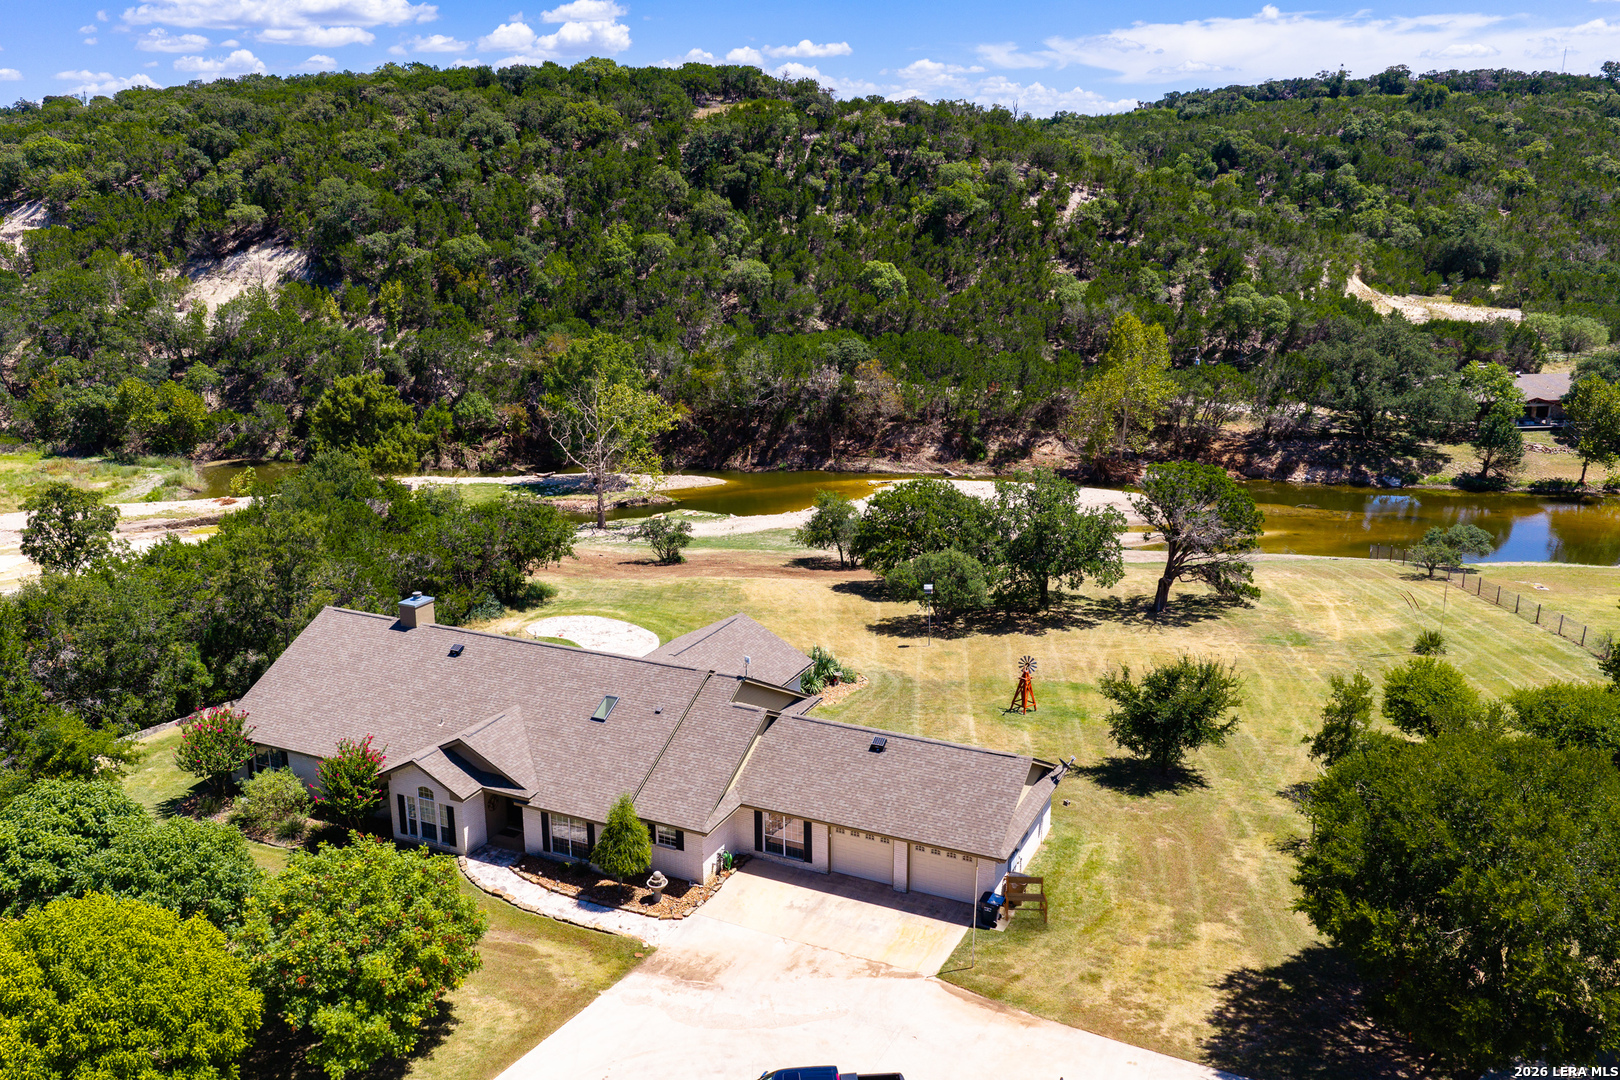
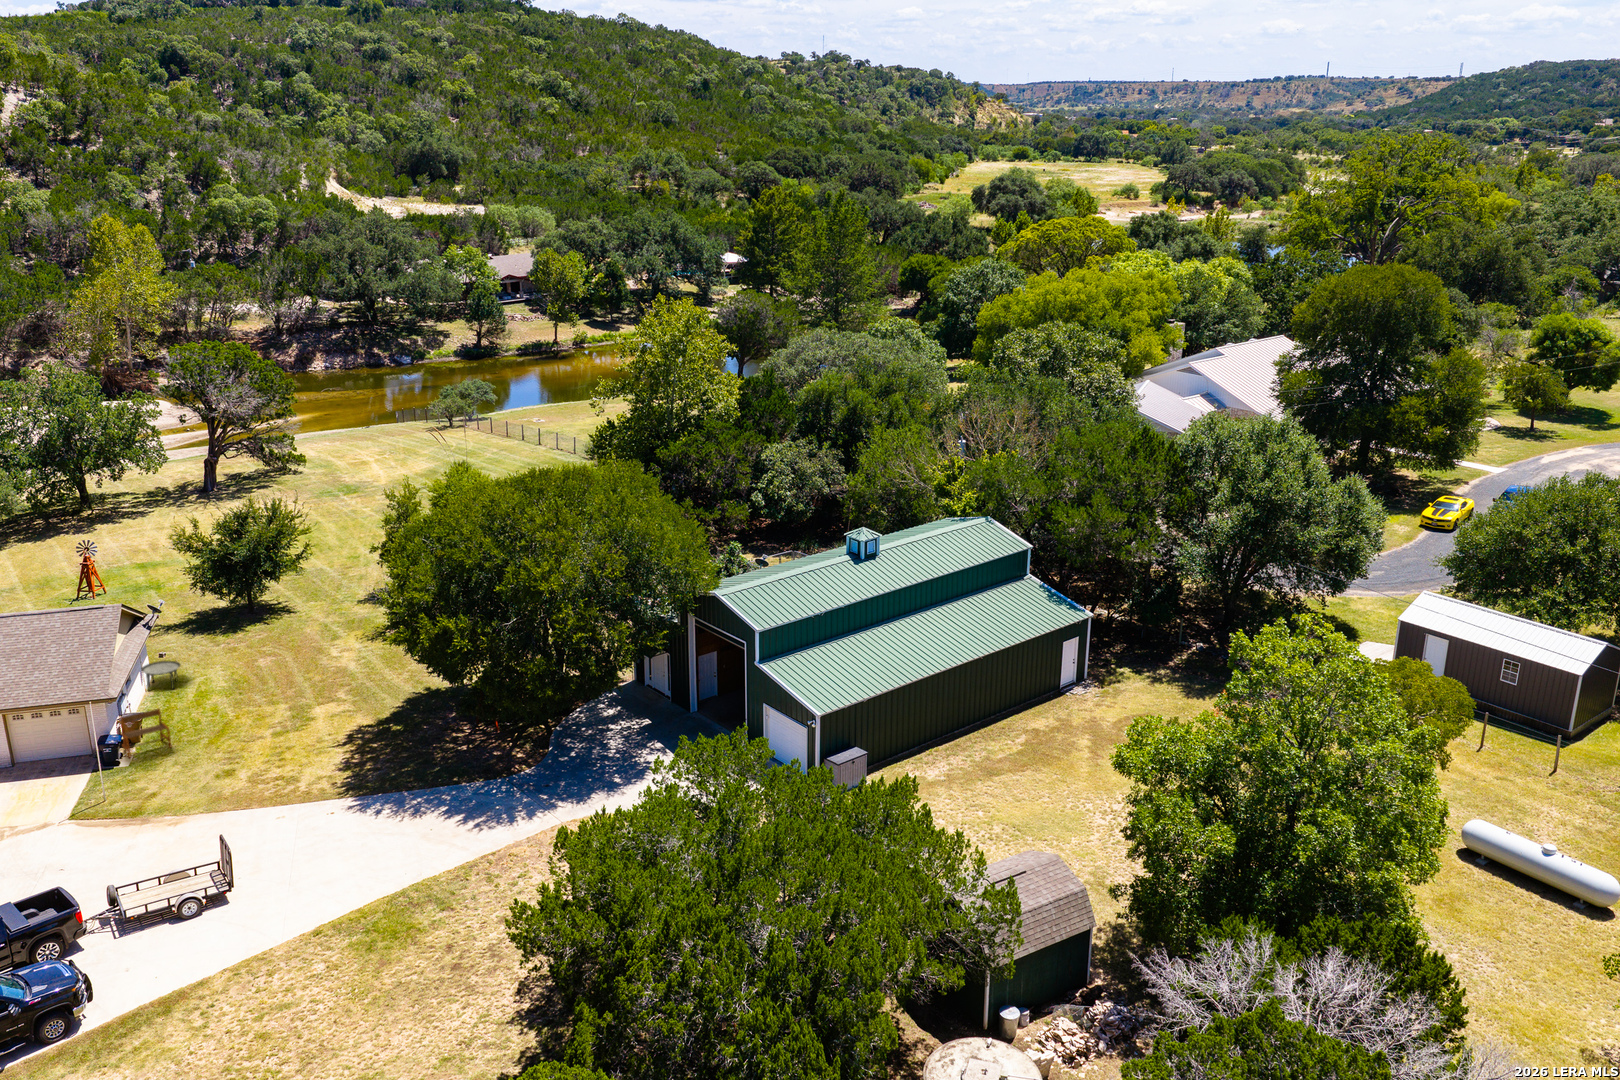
round table: none [1042,816,1078,850] -> present [141,661,180,691]

